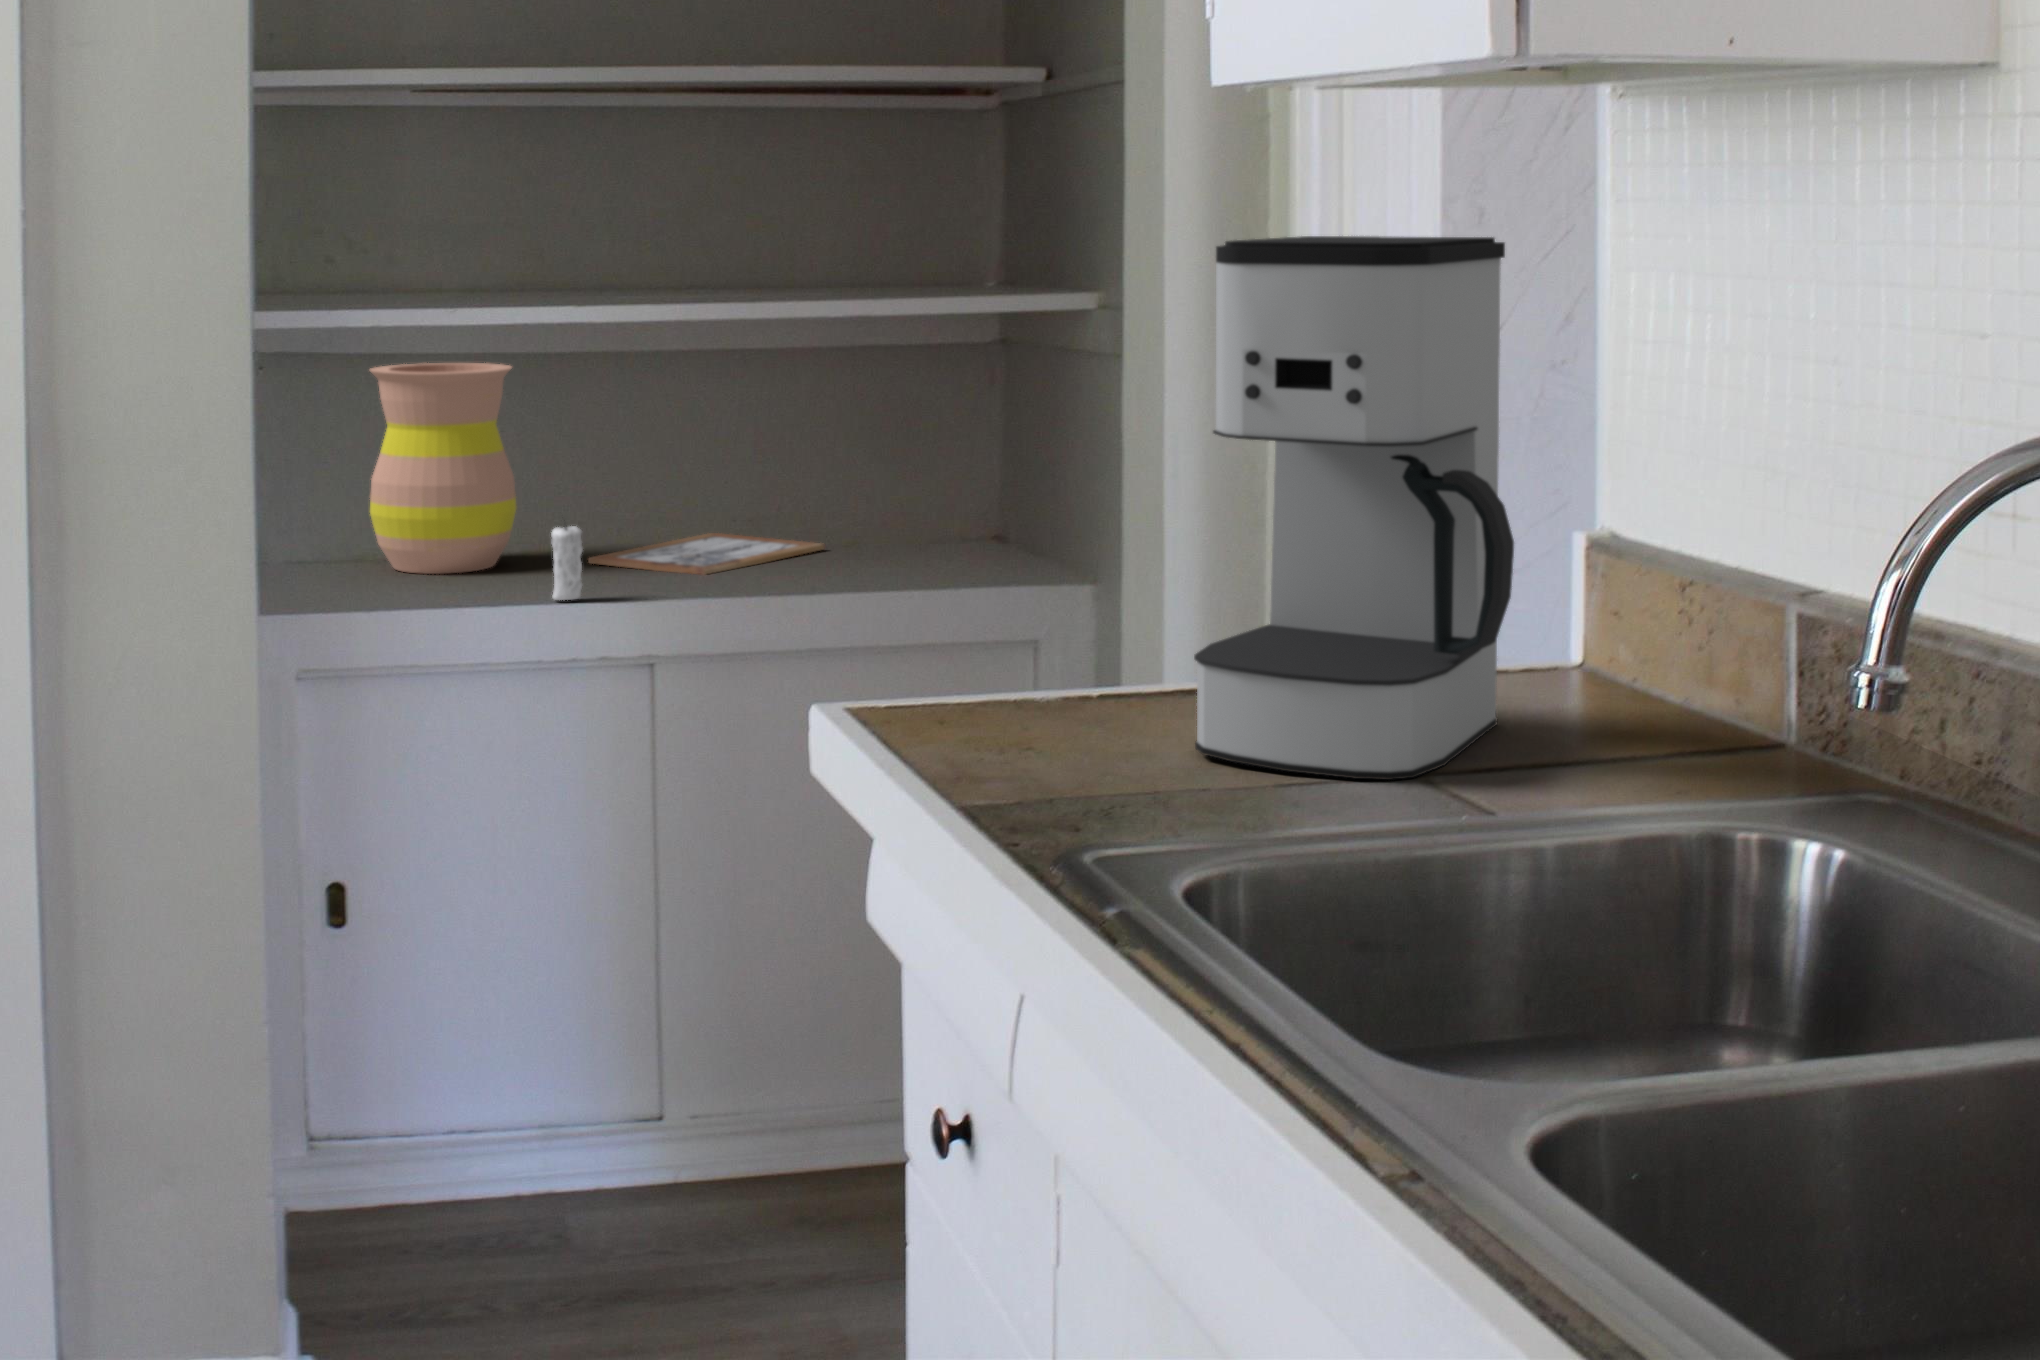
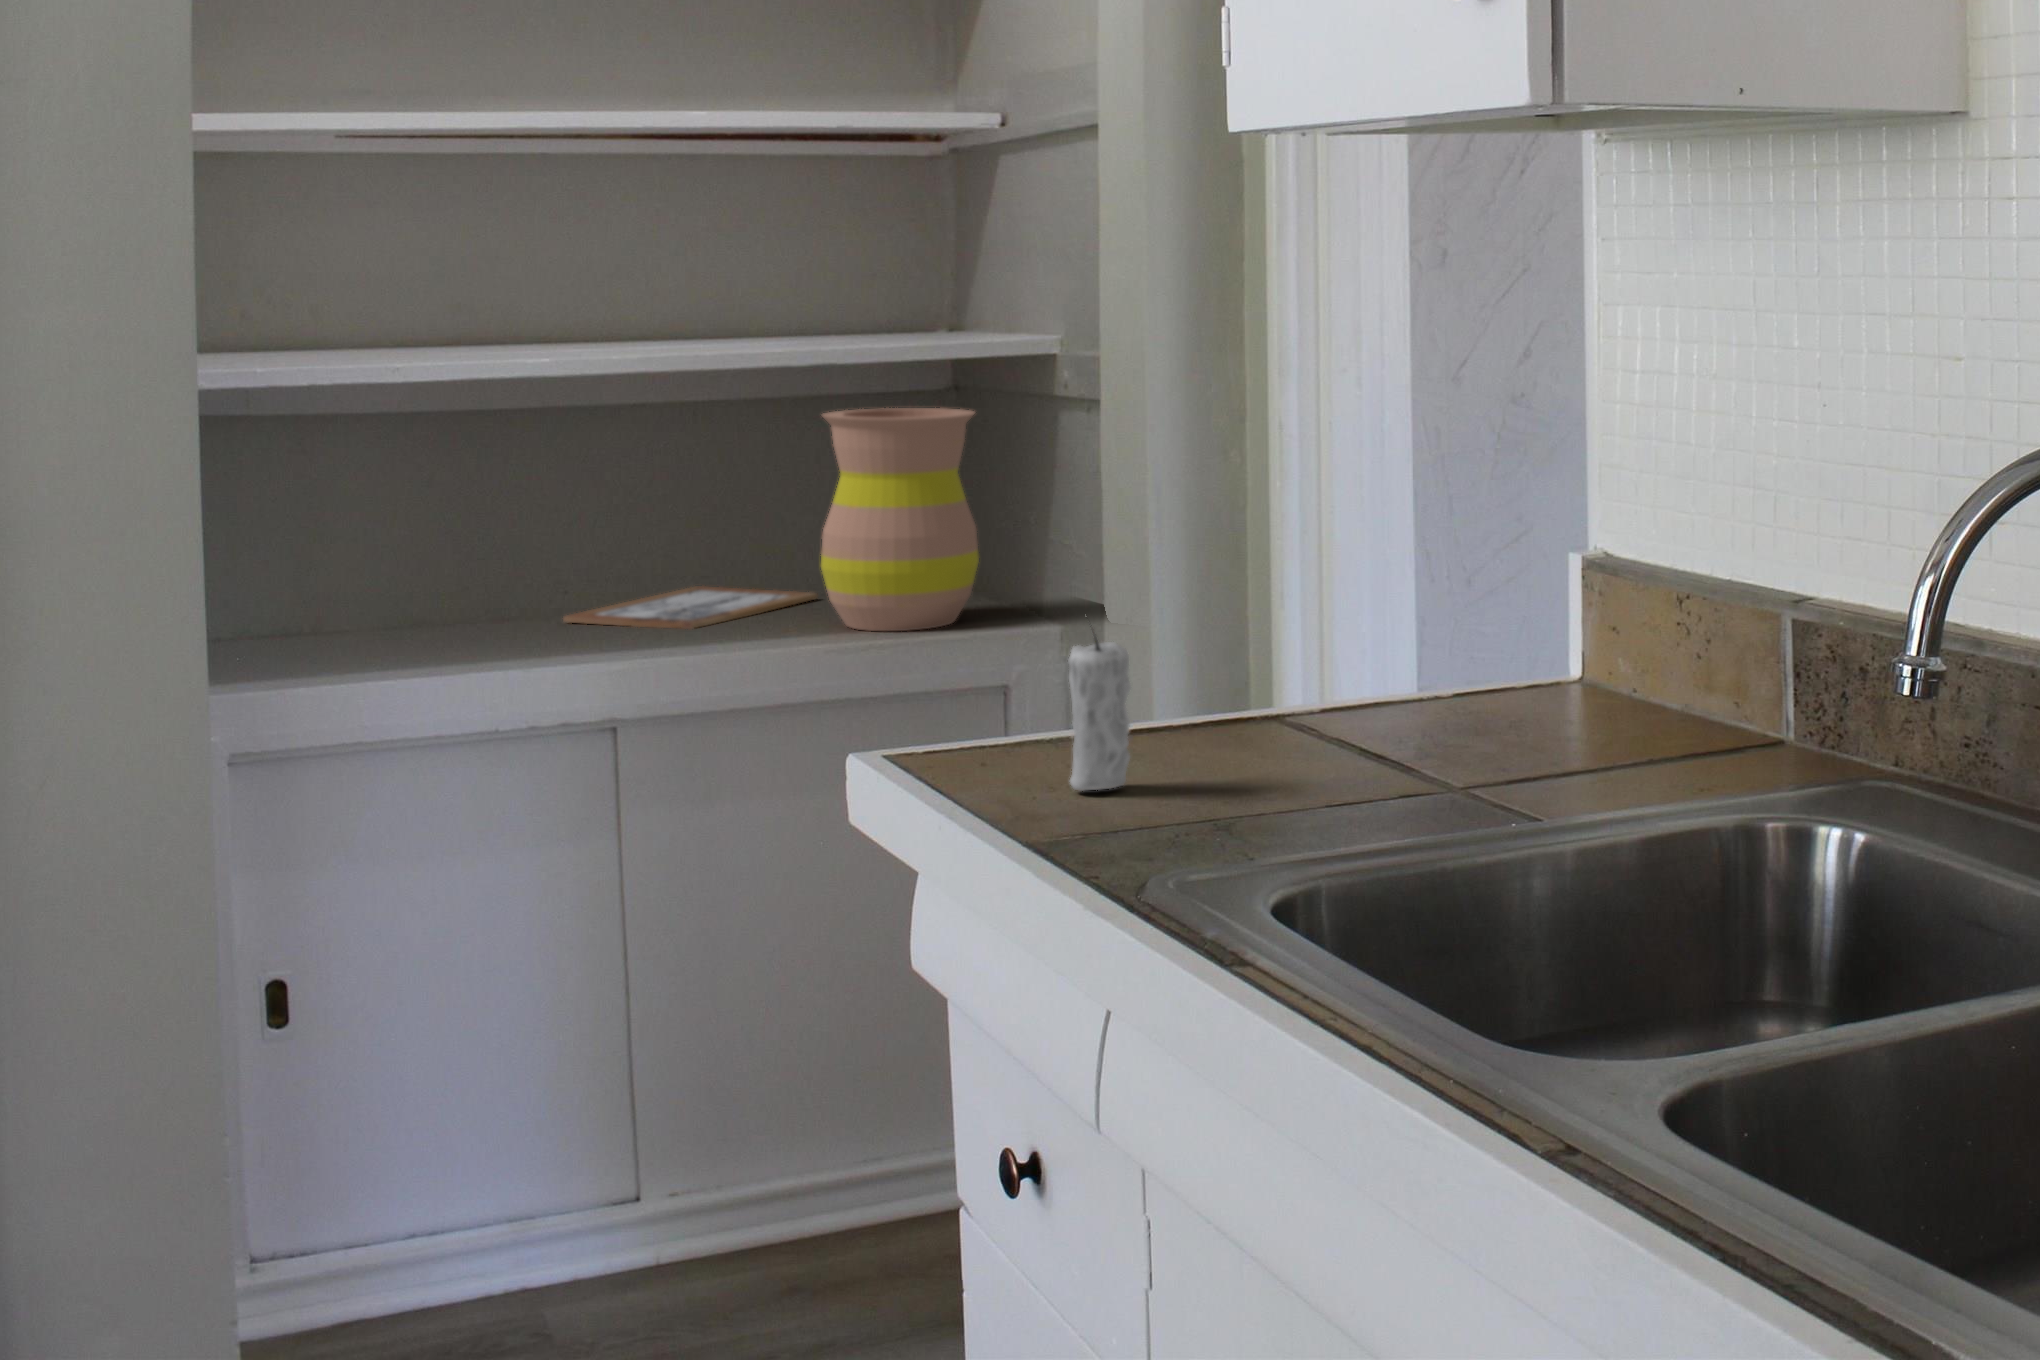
coffee maker: present [1194,236,1514,780] -> none [1251,270,1550,792]
vase: present [370,363,516,574] -> present [821,408,979,631]
candle: present [551,520,583,600] -> present [1068,626,1131,790]

